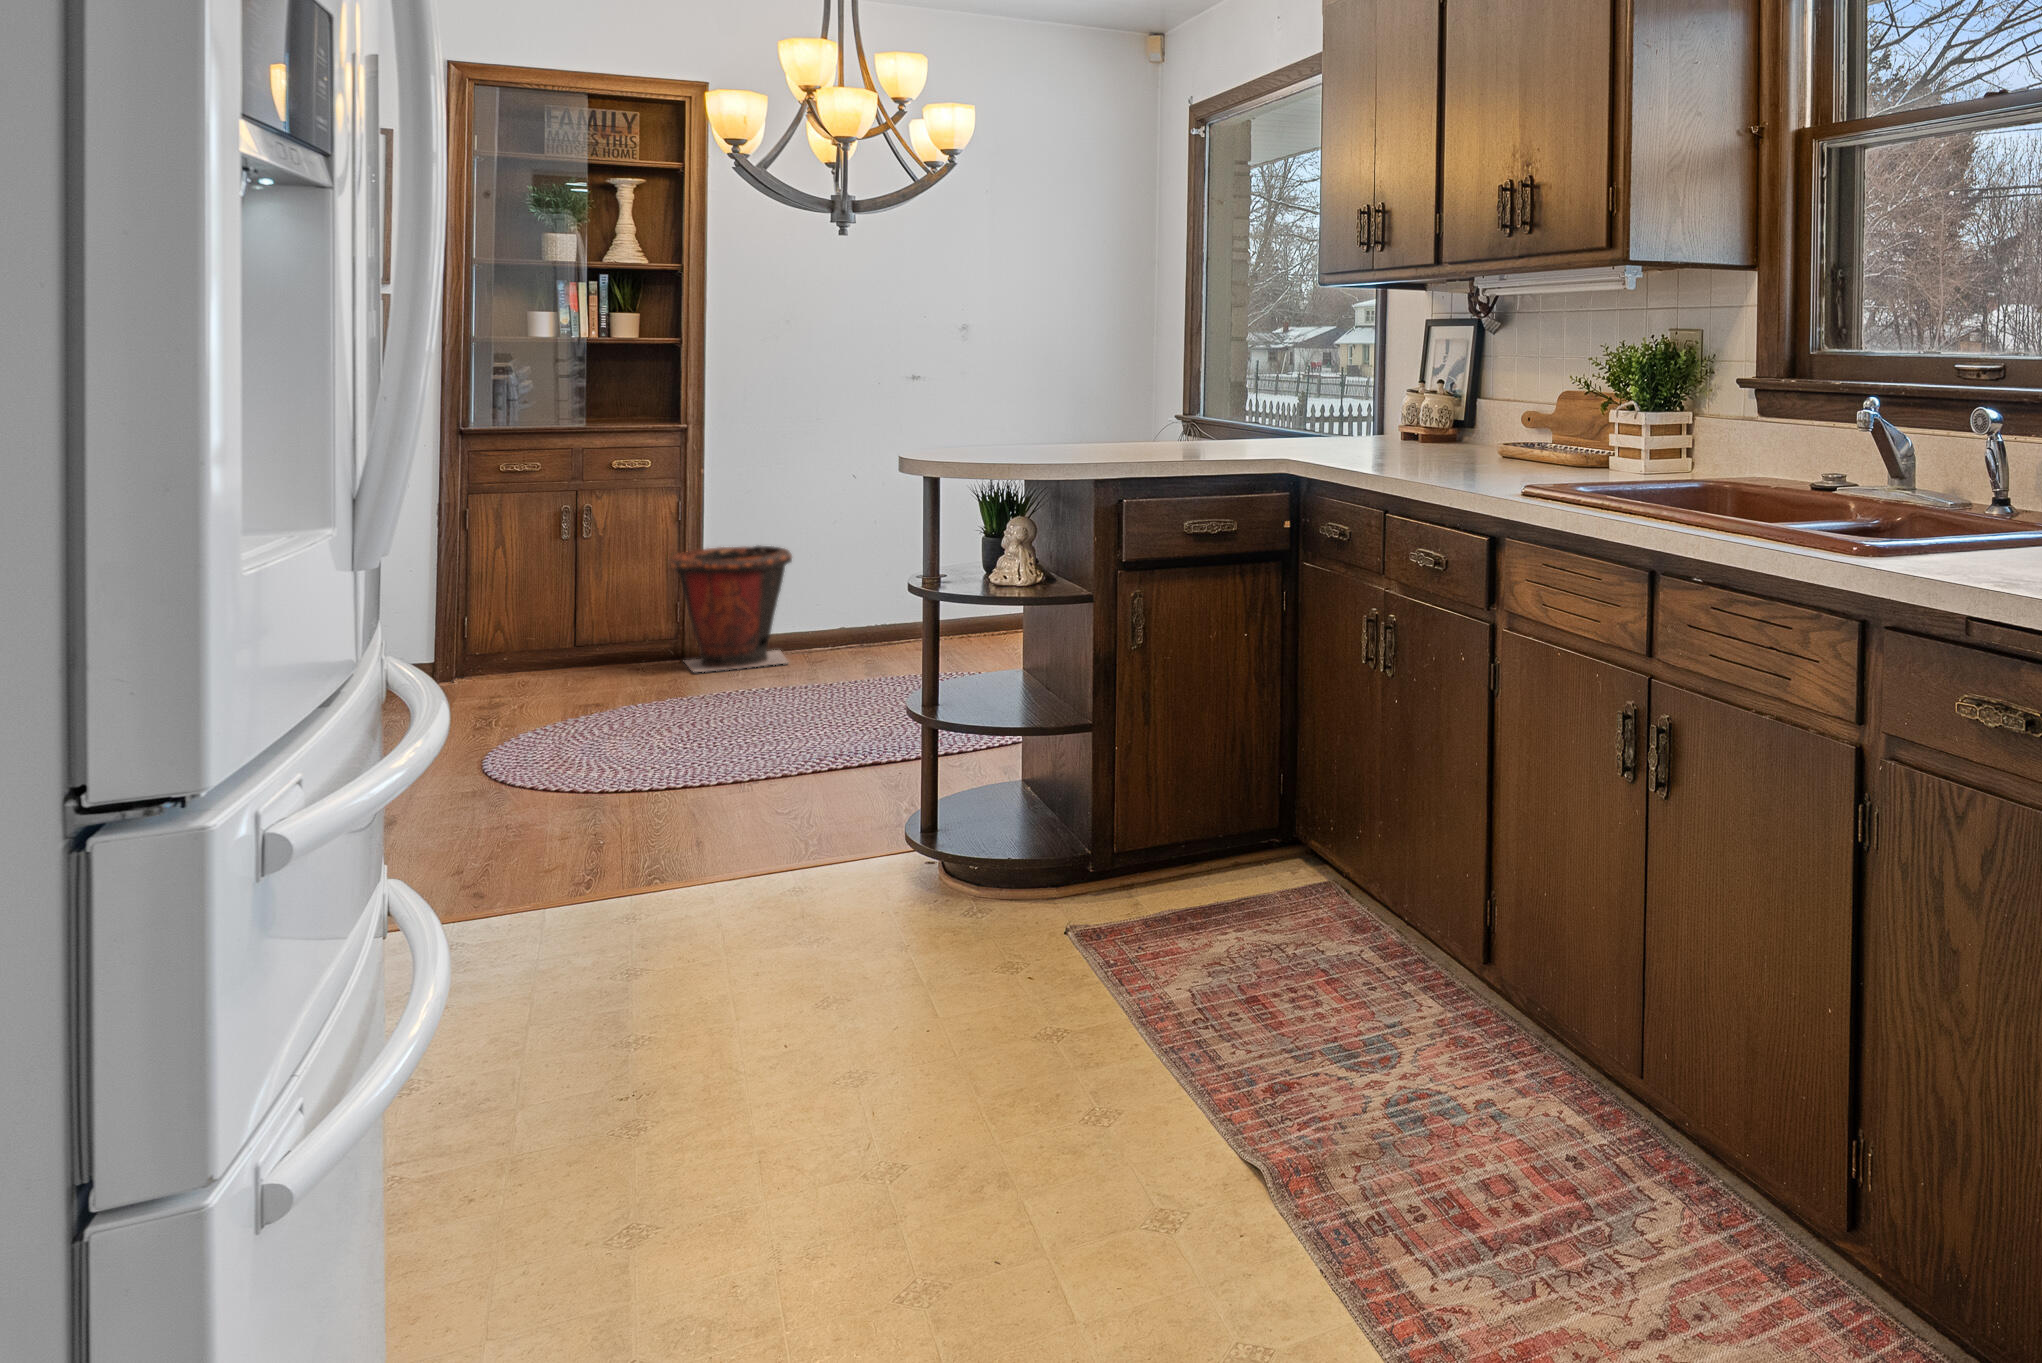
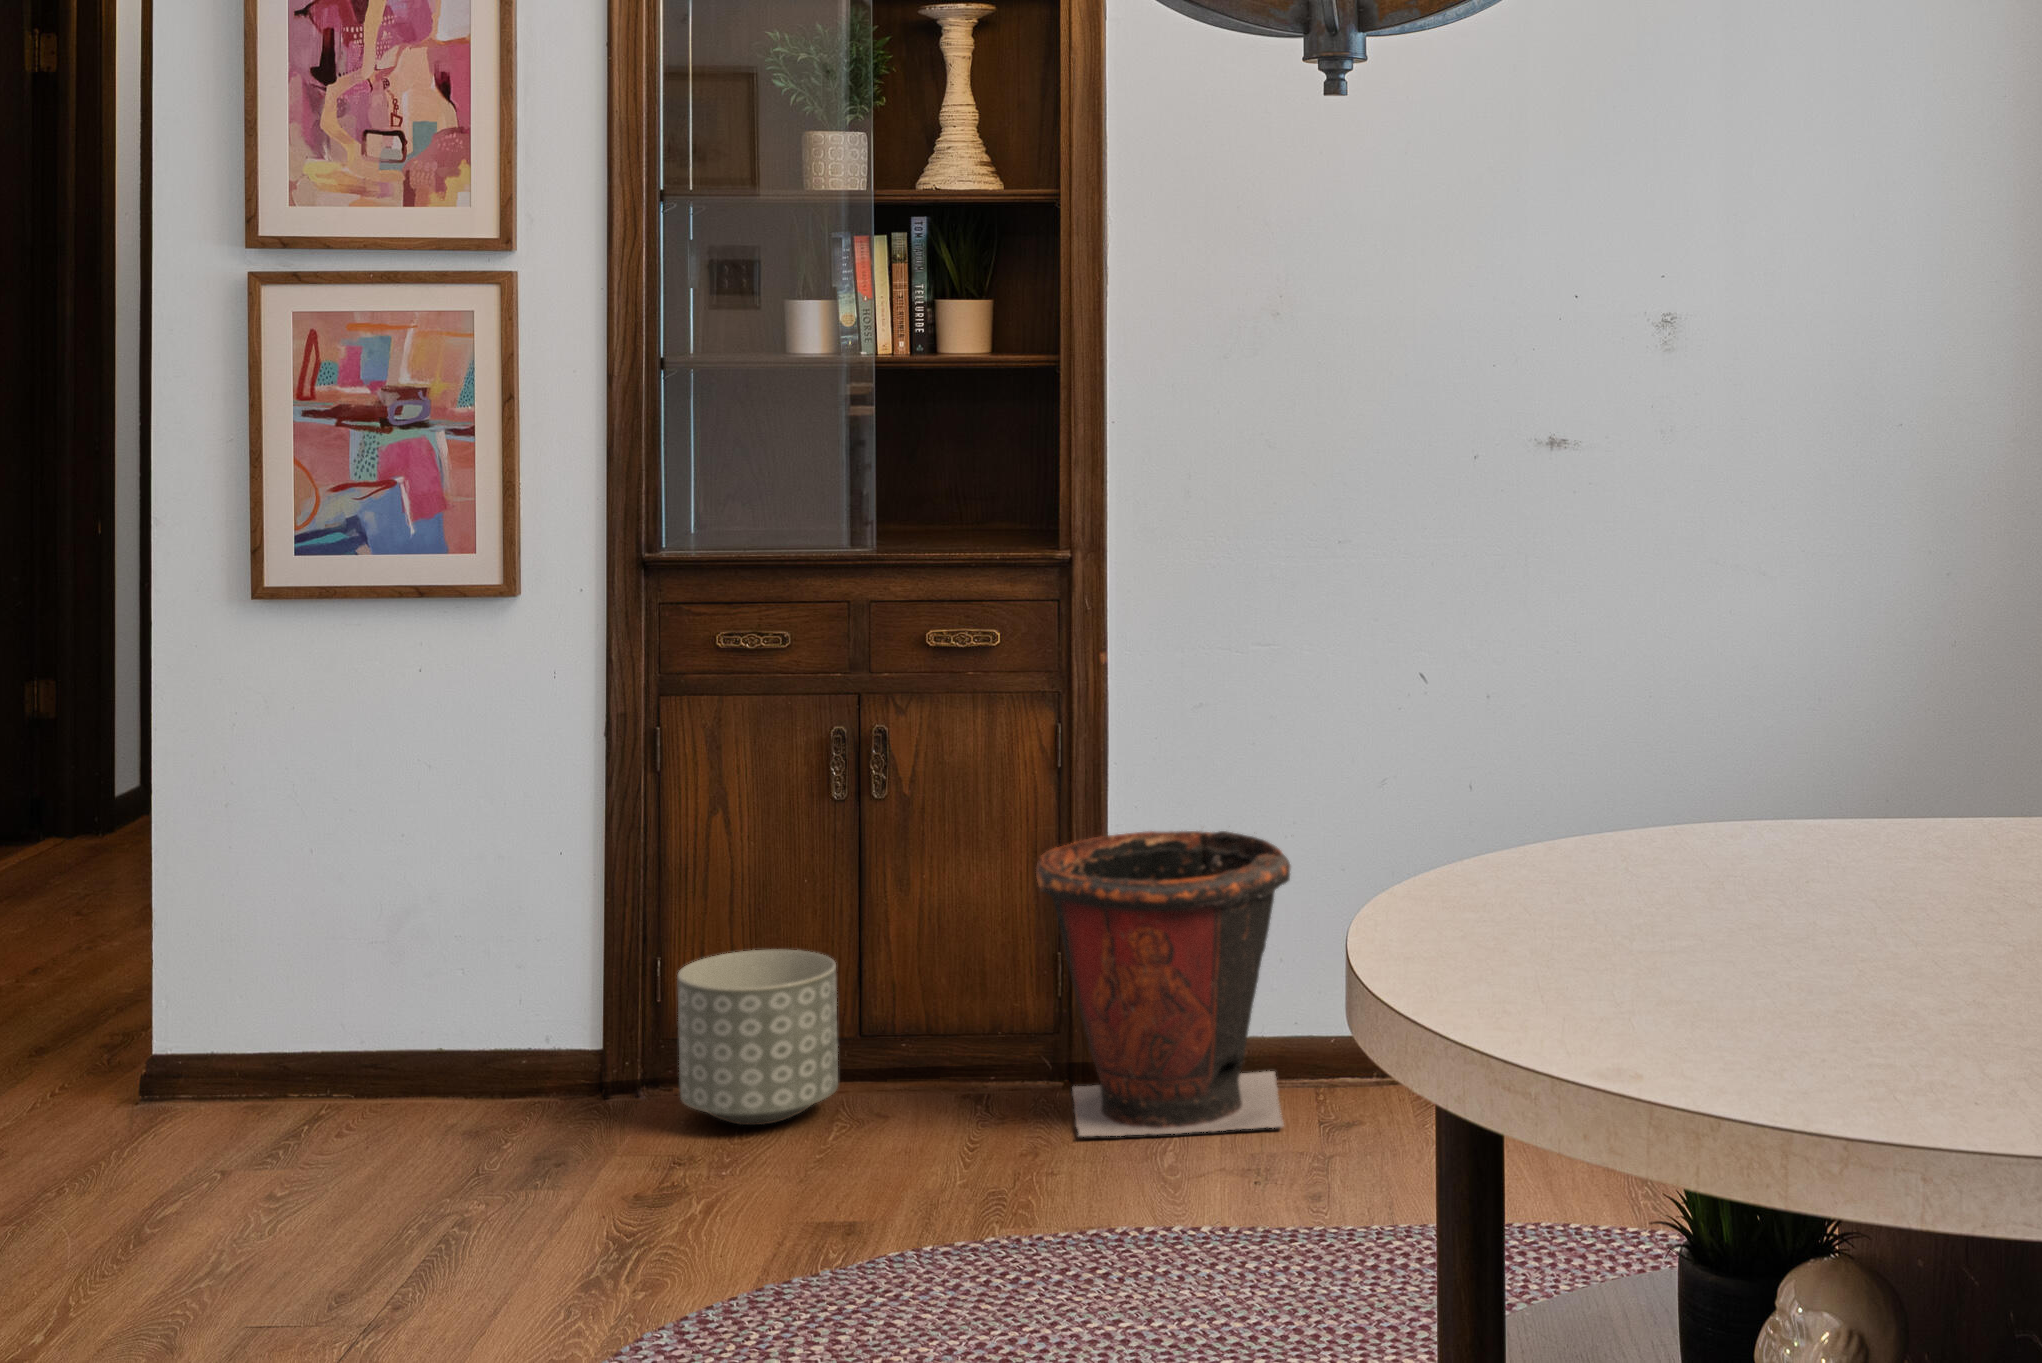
planter: none [484,607,567,683] -> present [677,950,838,1125]

